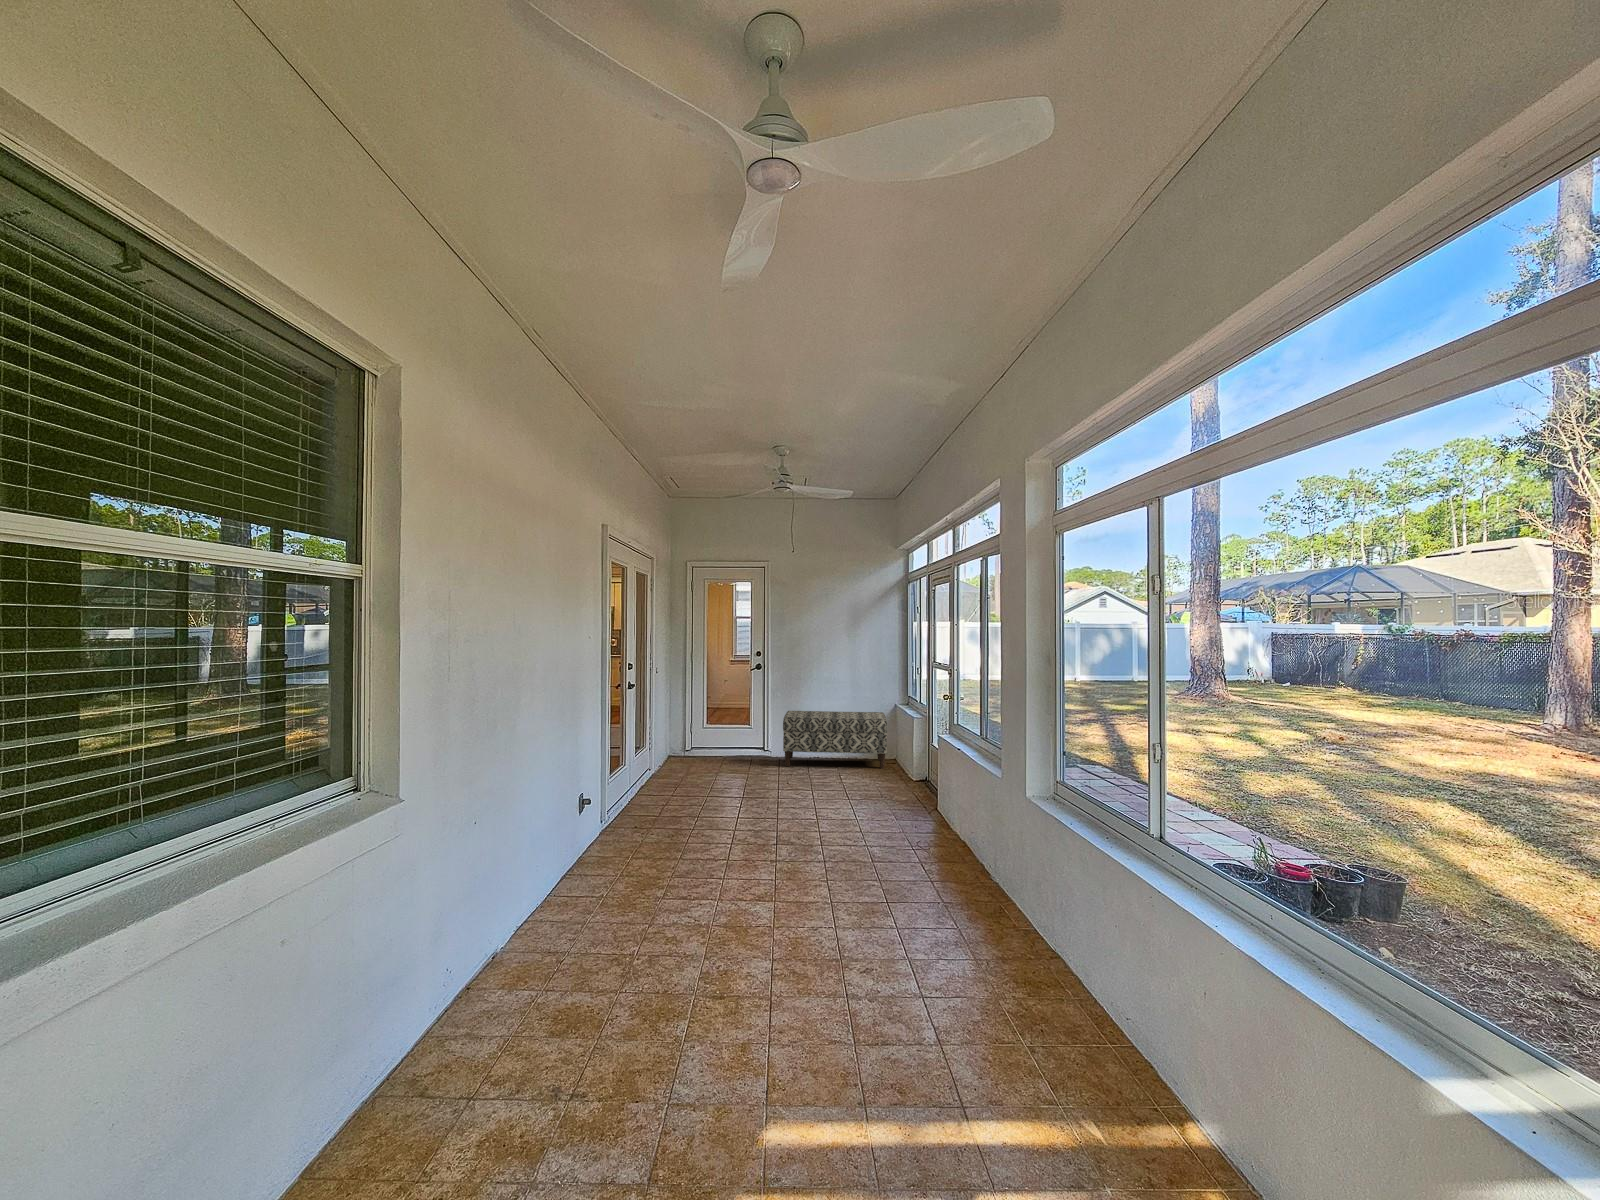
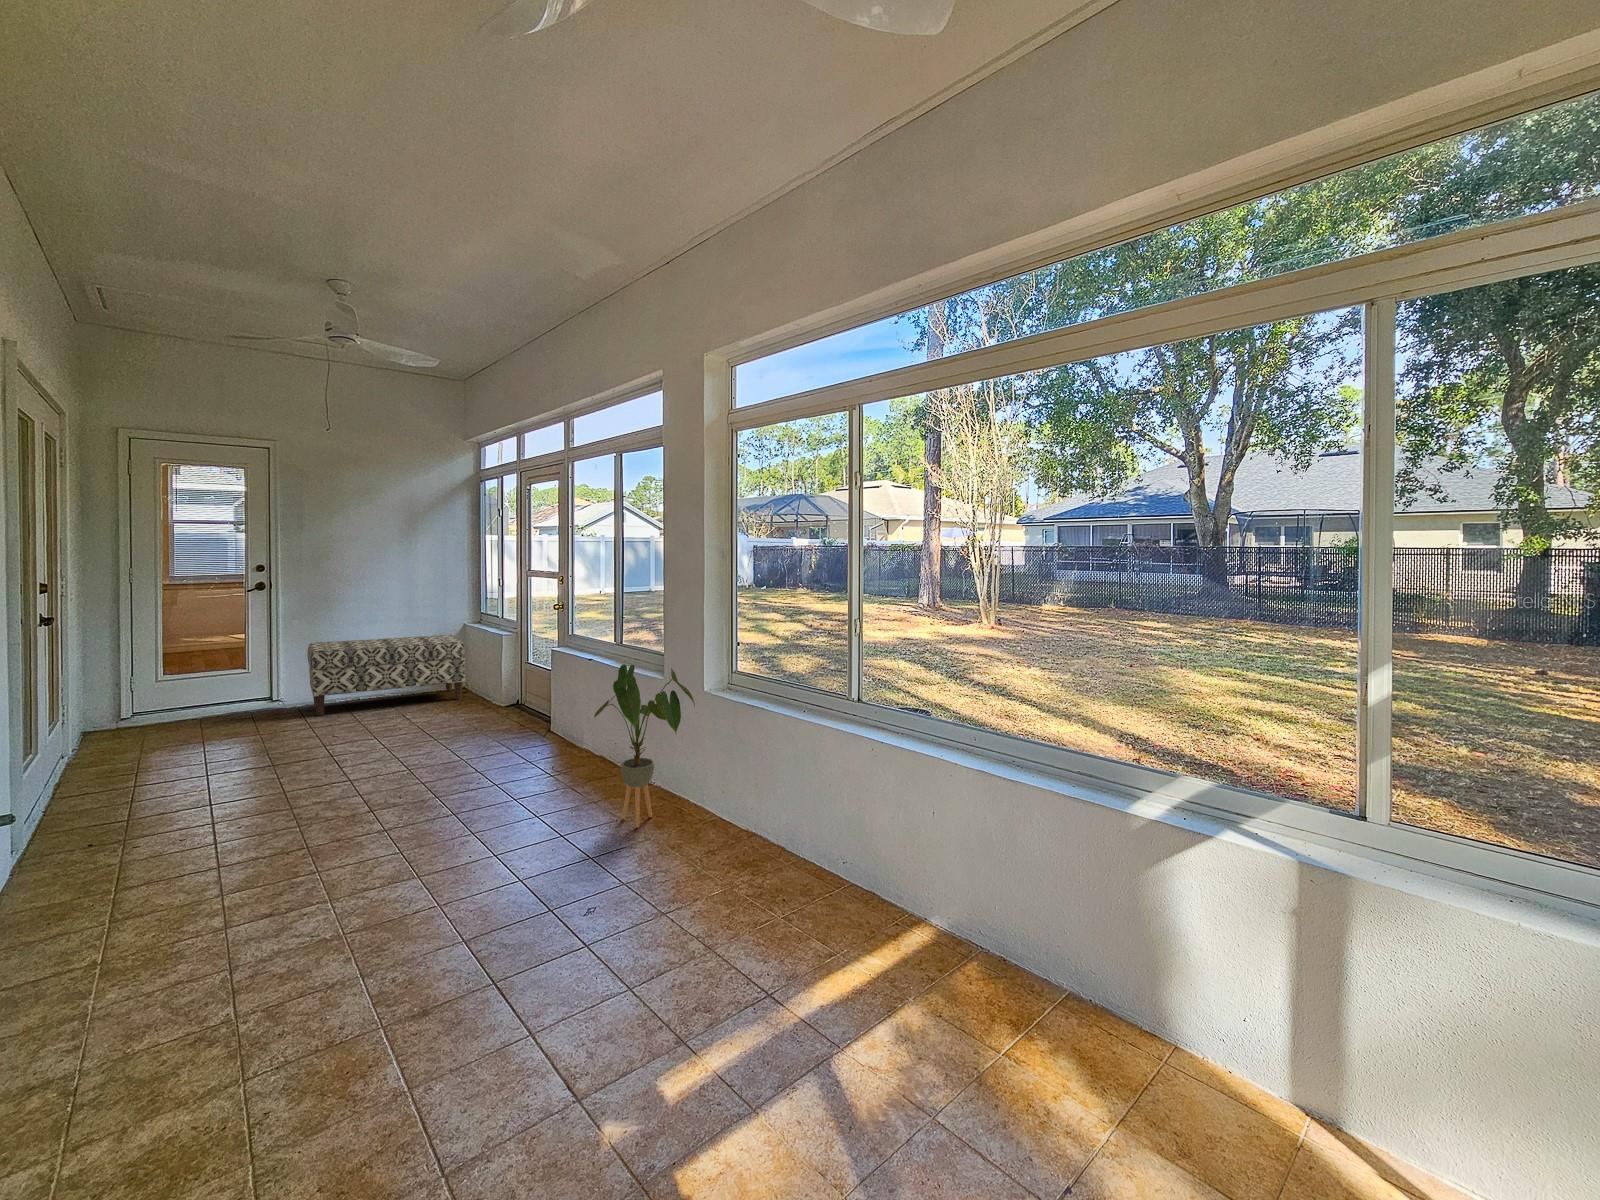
house plant: none [918,754,1010,913] -> present [594,664,695,828]

